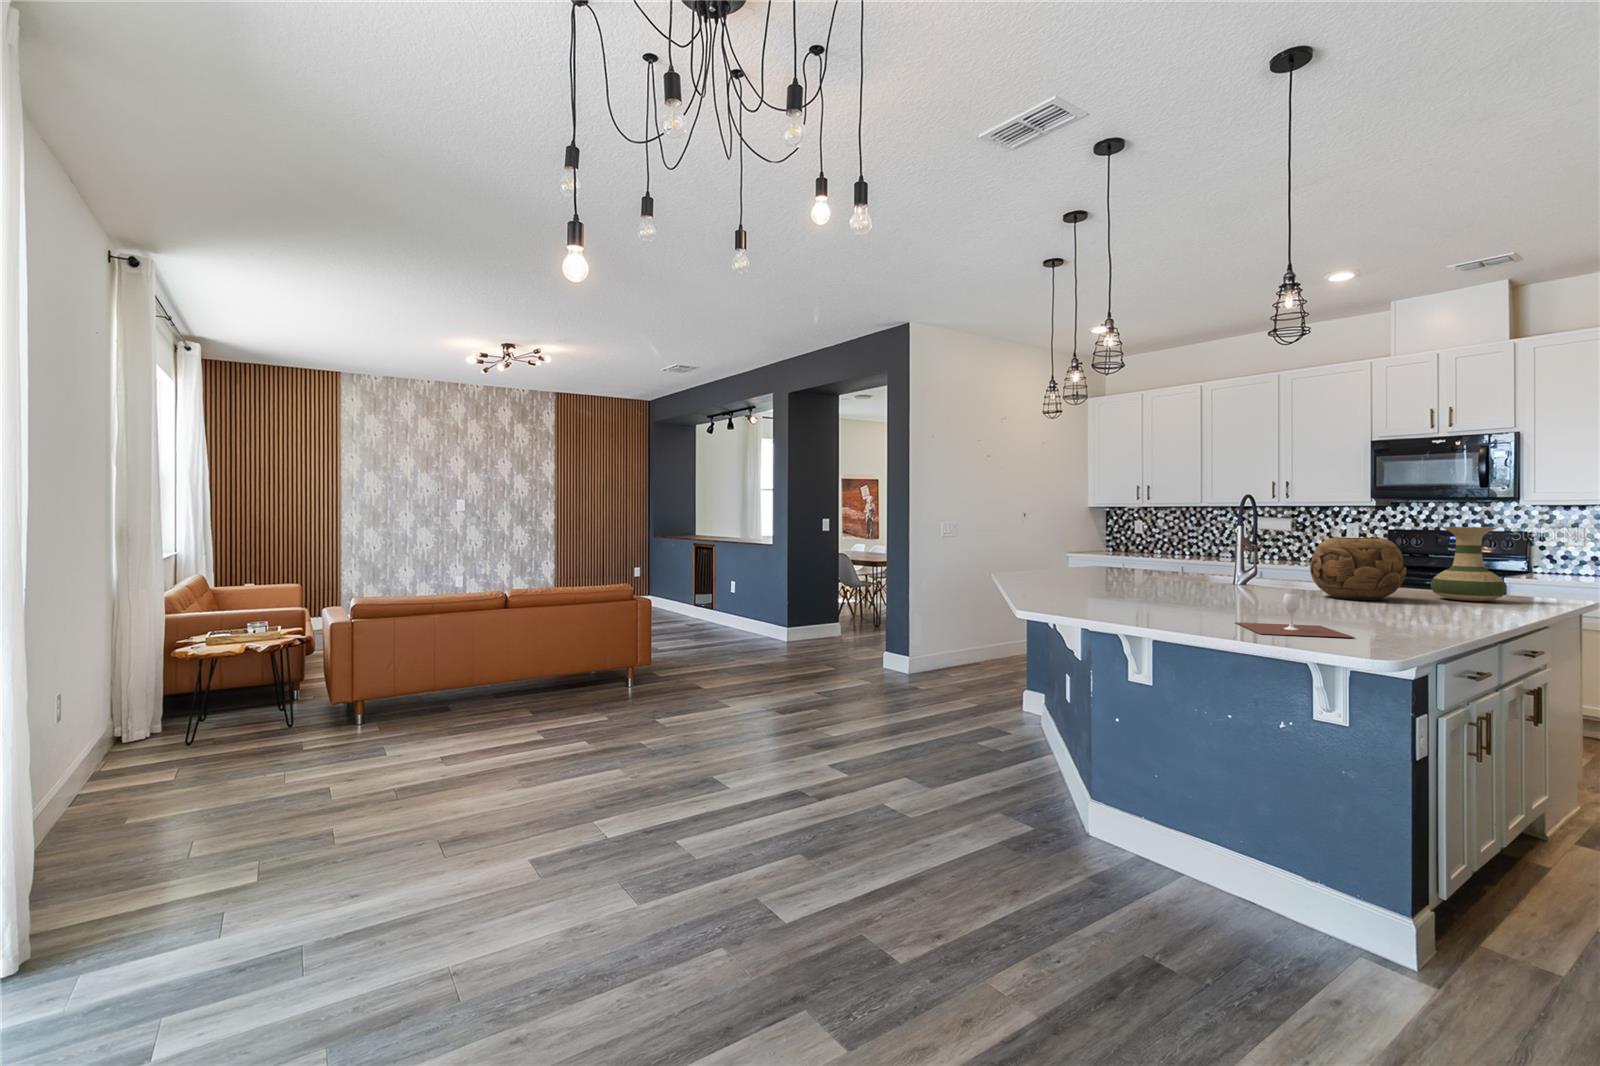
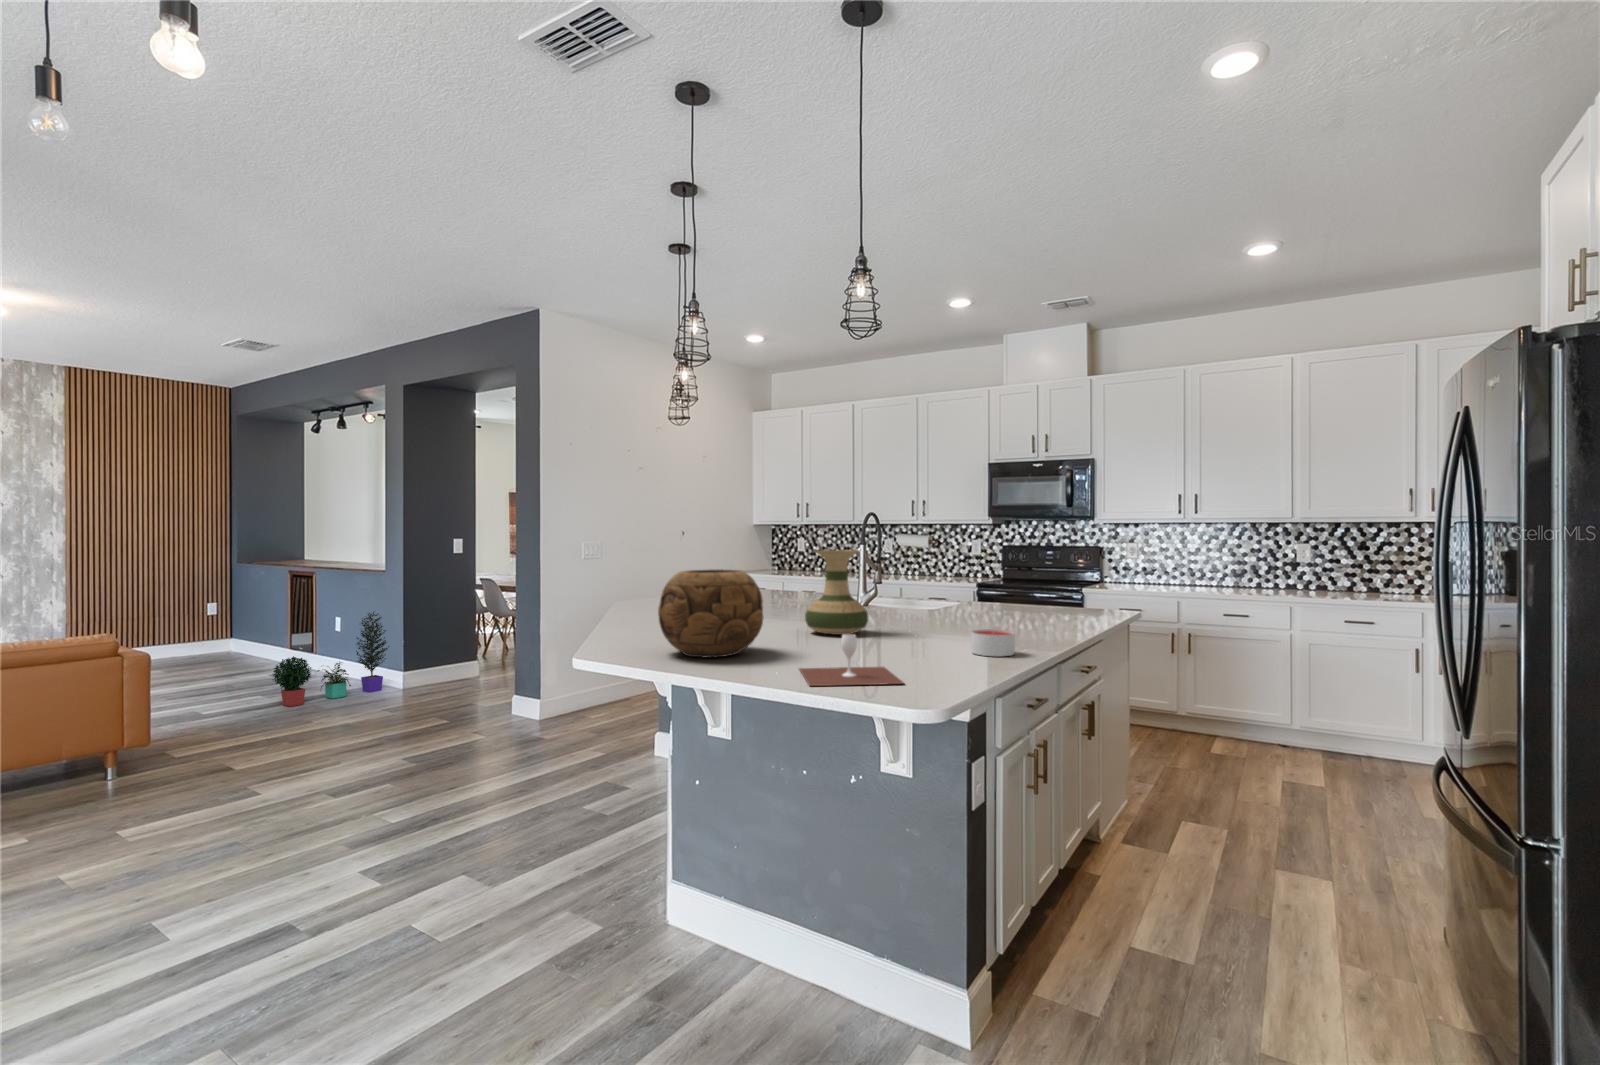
vase: present [1431,527,1506,601] -> present [805,550,868,635]
decorative bowl: present [1310,538,1406,600] -> present [658,569,764,657]
potted plant: none [701,577,778,648] -> present [272,611,389,707]
candle: none [1406,600,1459,625] -> present [972,629,1015,656]

